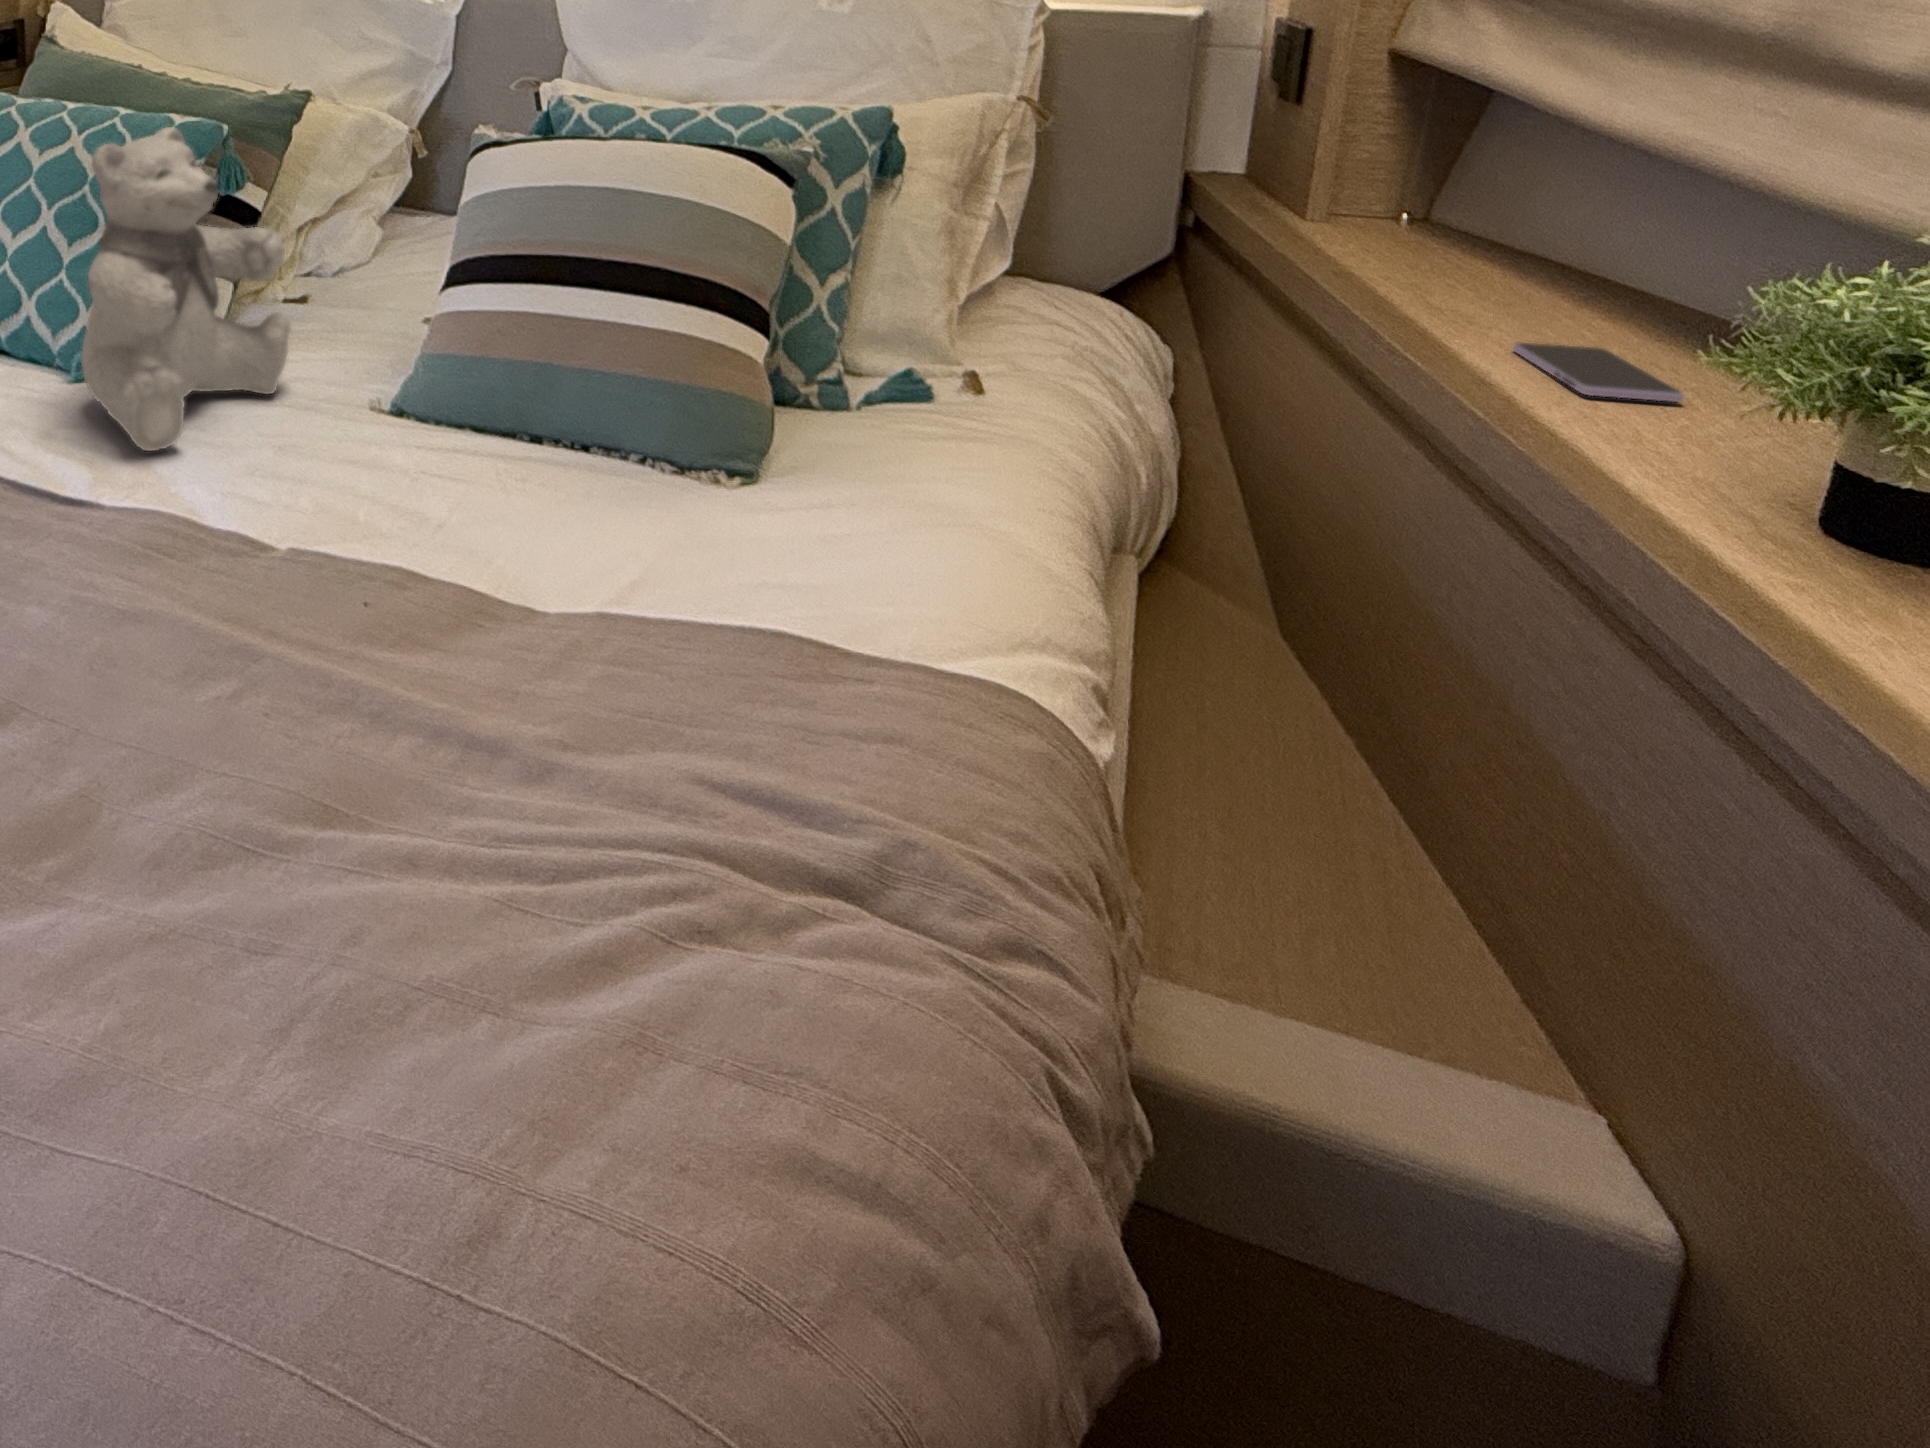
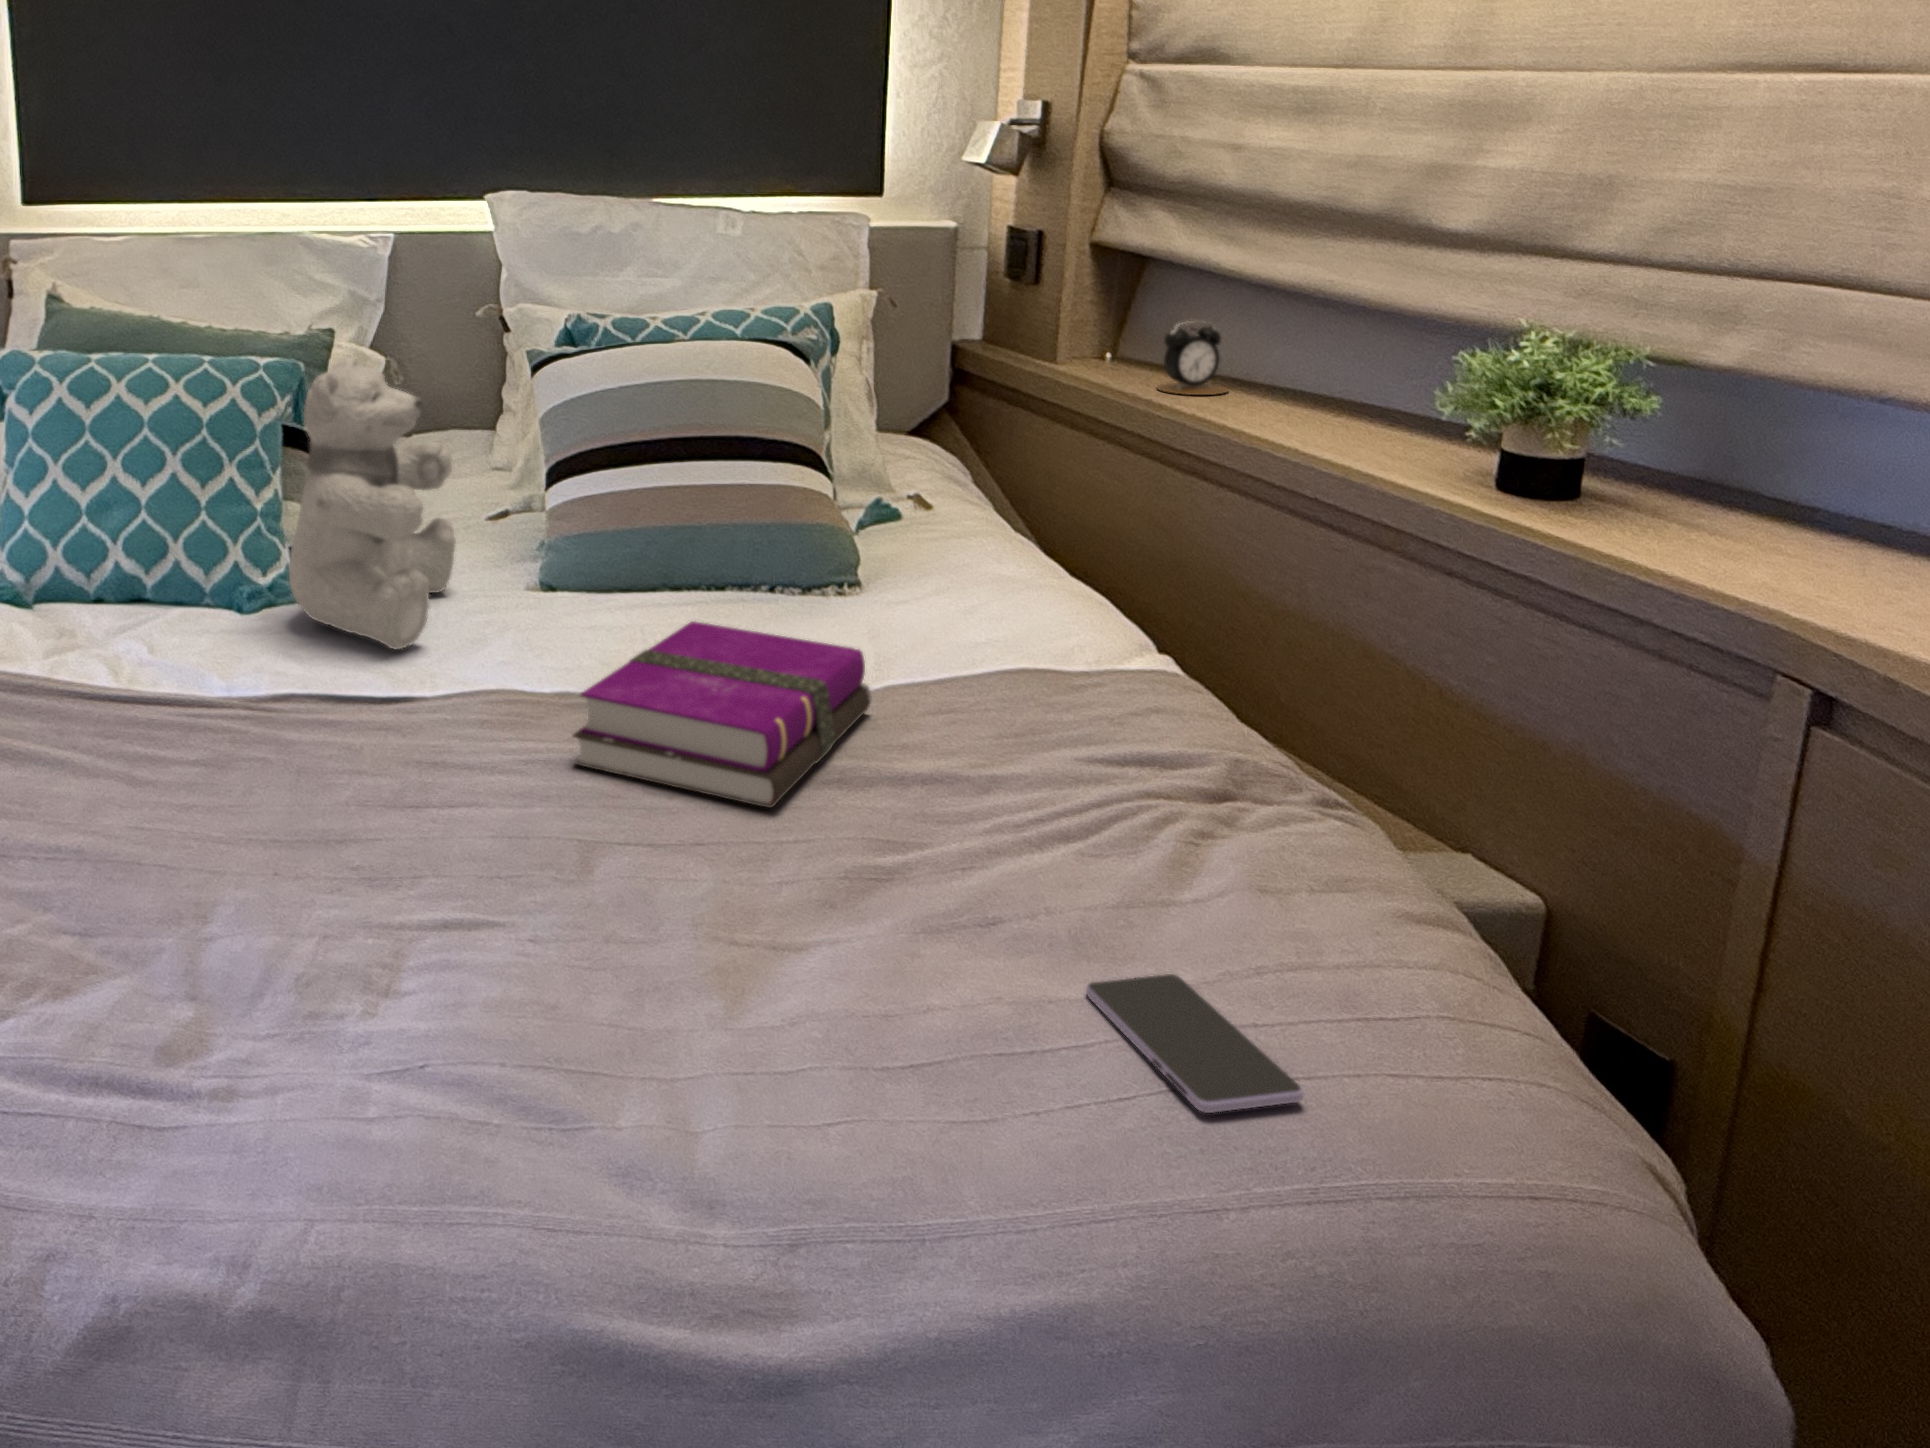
alarm clock: none [1420,177,1546,290] -> present [1157,321,1228,395]
smartphone: present [1513,343,1684,402] -> present [1086,974,1303,1113]
notebook: none [151,484,559,737] -> present [572,621,871,808]

